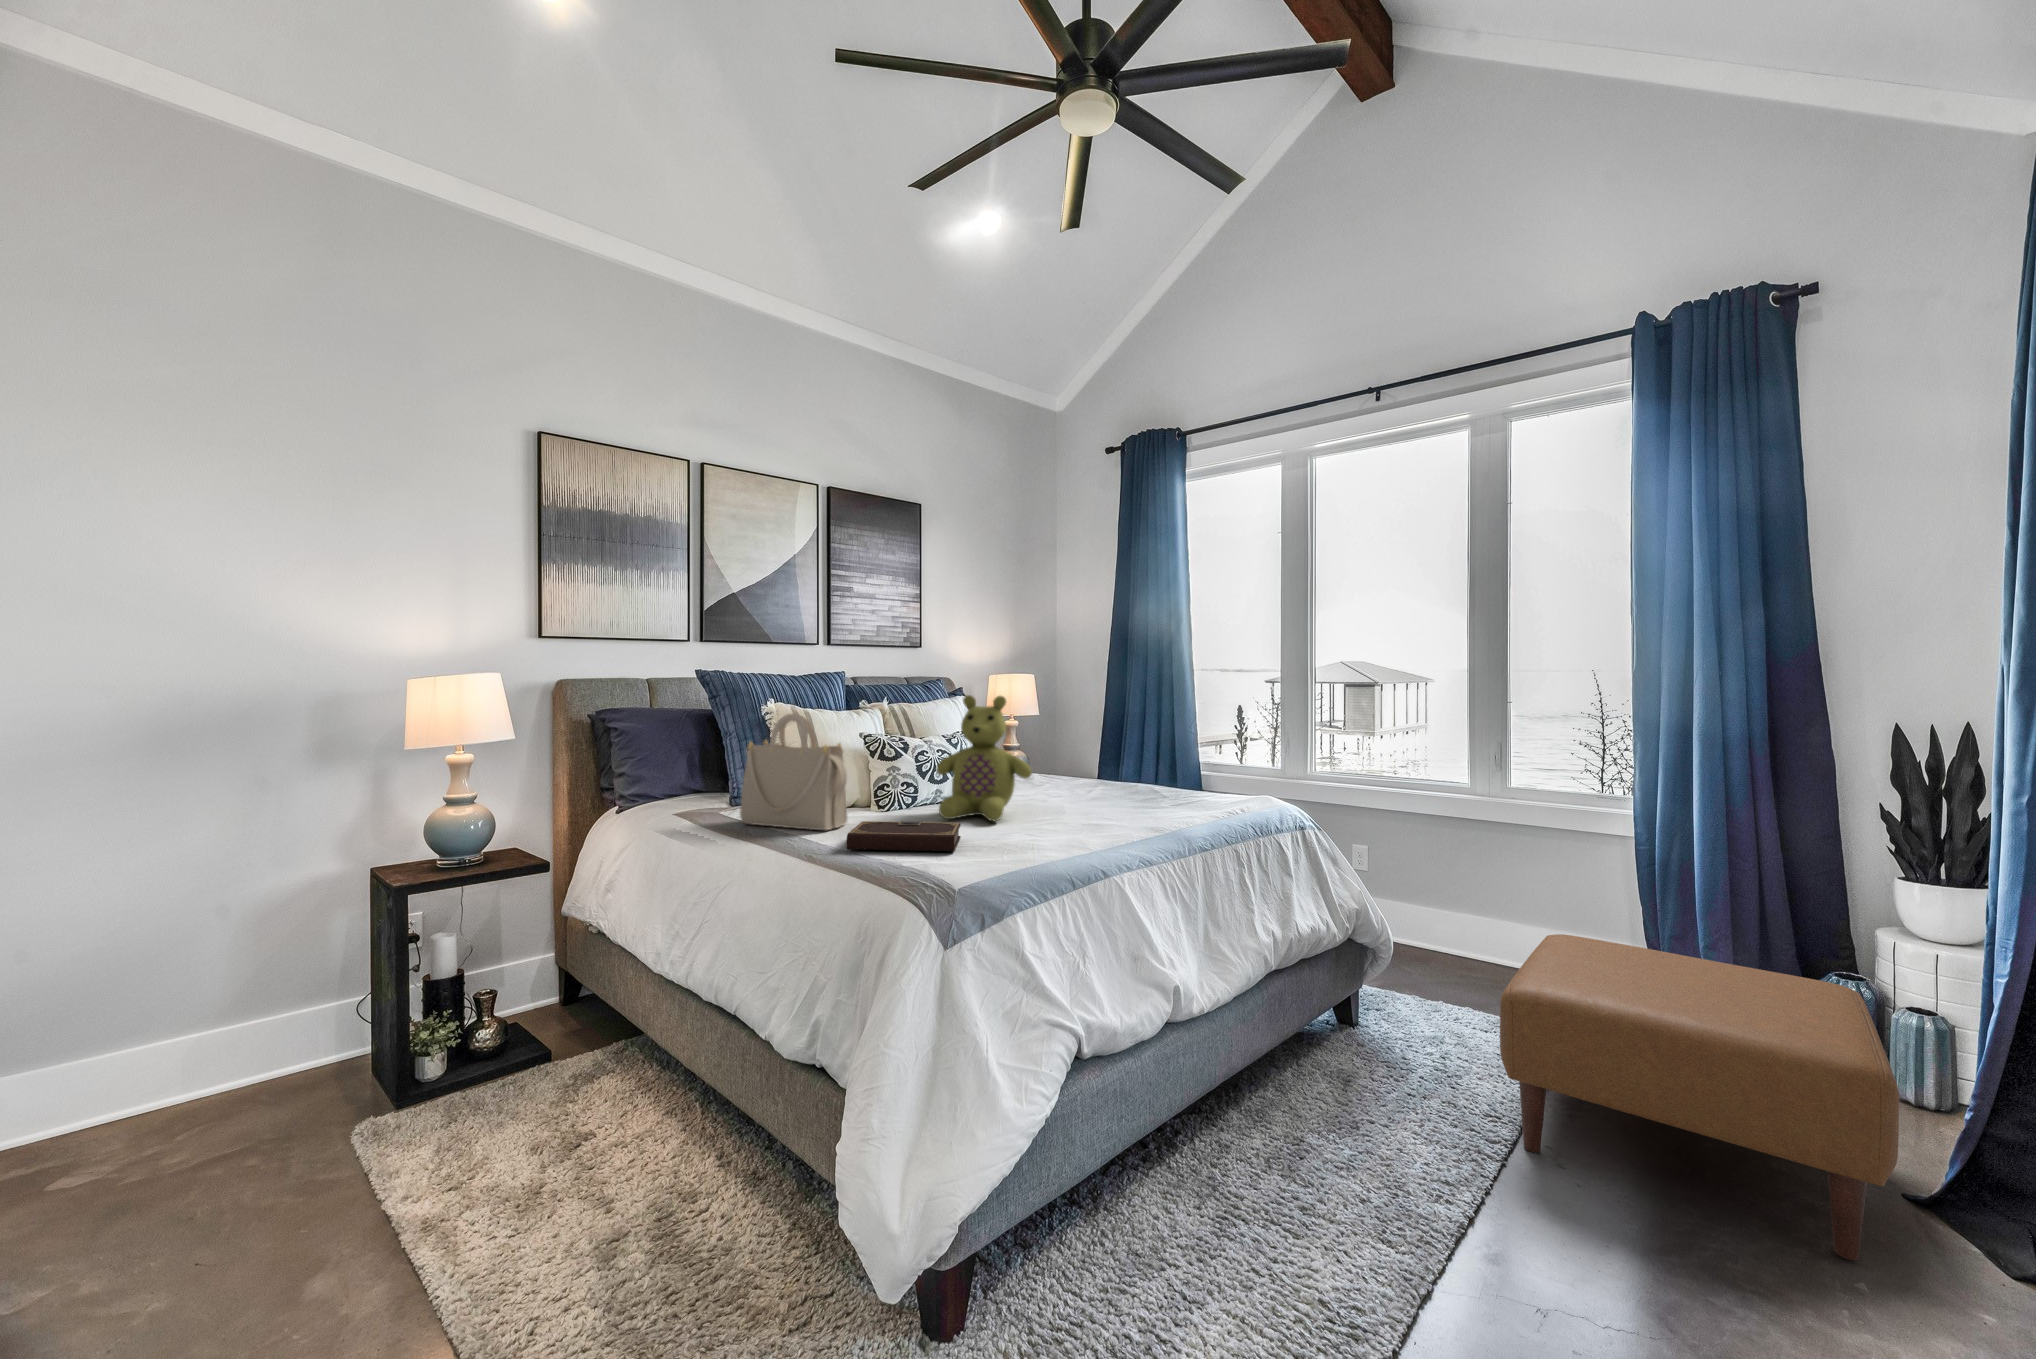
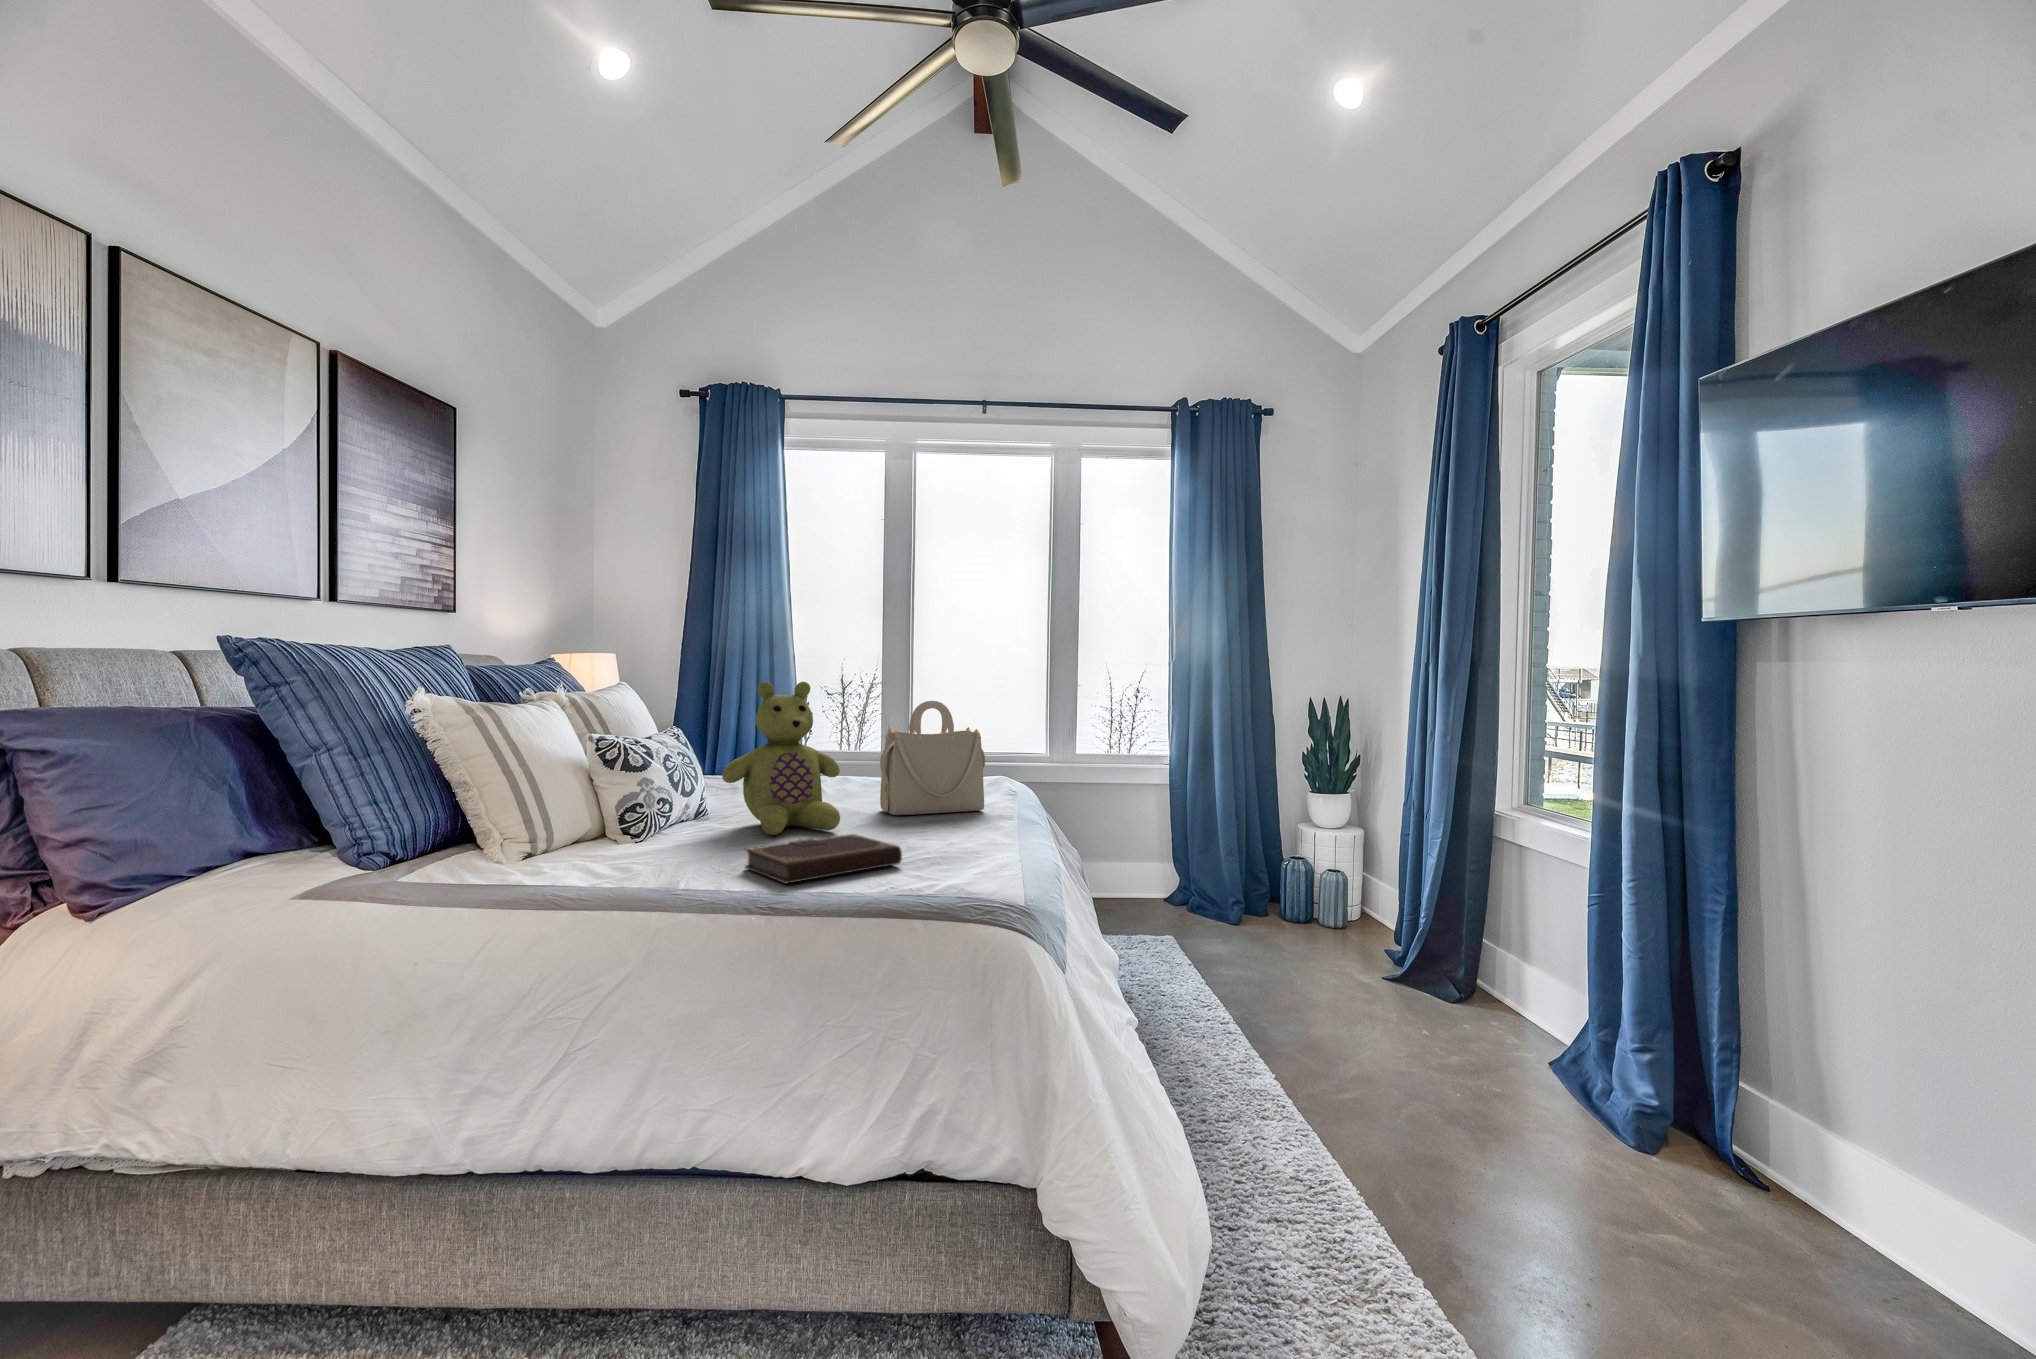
handbag: present [740,714,847,830] -> present [880,701,985,815]
ottoman: present [1500,934,1899,1260] -> none [1179,860,1429,1021]

